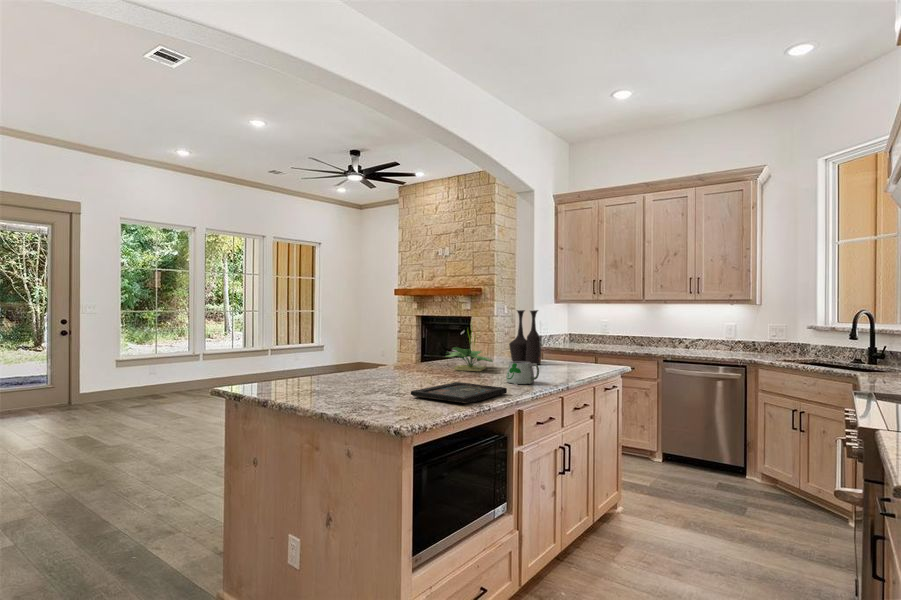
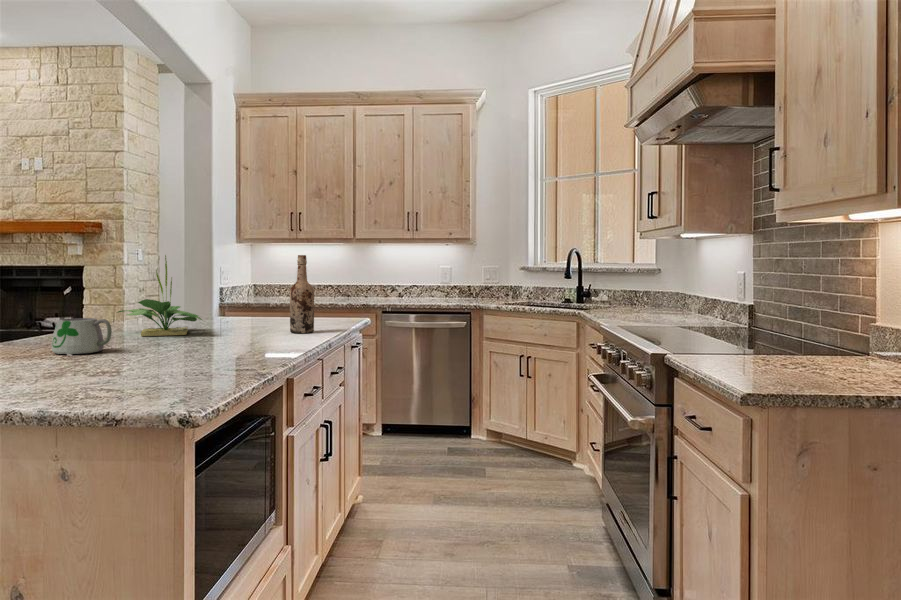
vase: present [509,310,541,365] -> none [208,245,259,323]
wine bottle: none [549,320,567,376] -> present [290,255,314,333]
mug: present [506,362,539,385] -> present [52,318,112,356]
tray: present [411,382,507,403] -> none [130,347,273,371]

